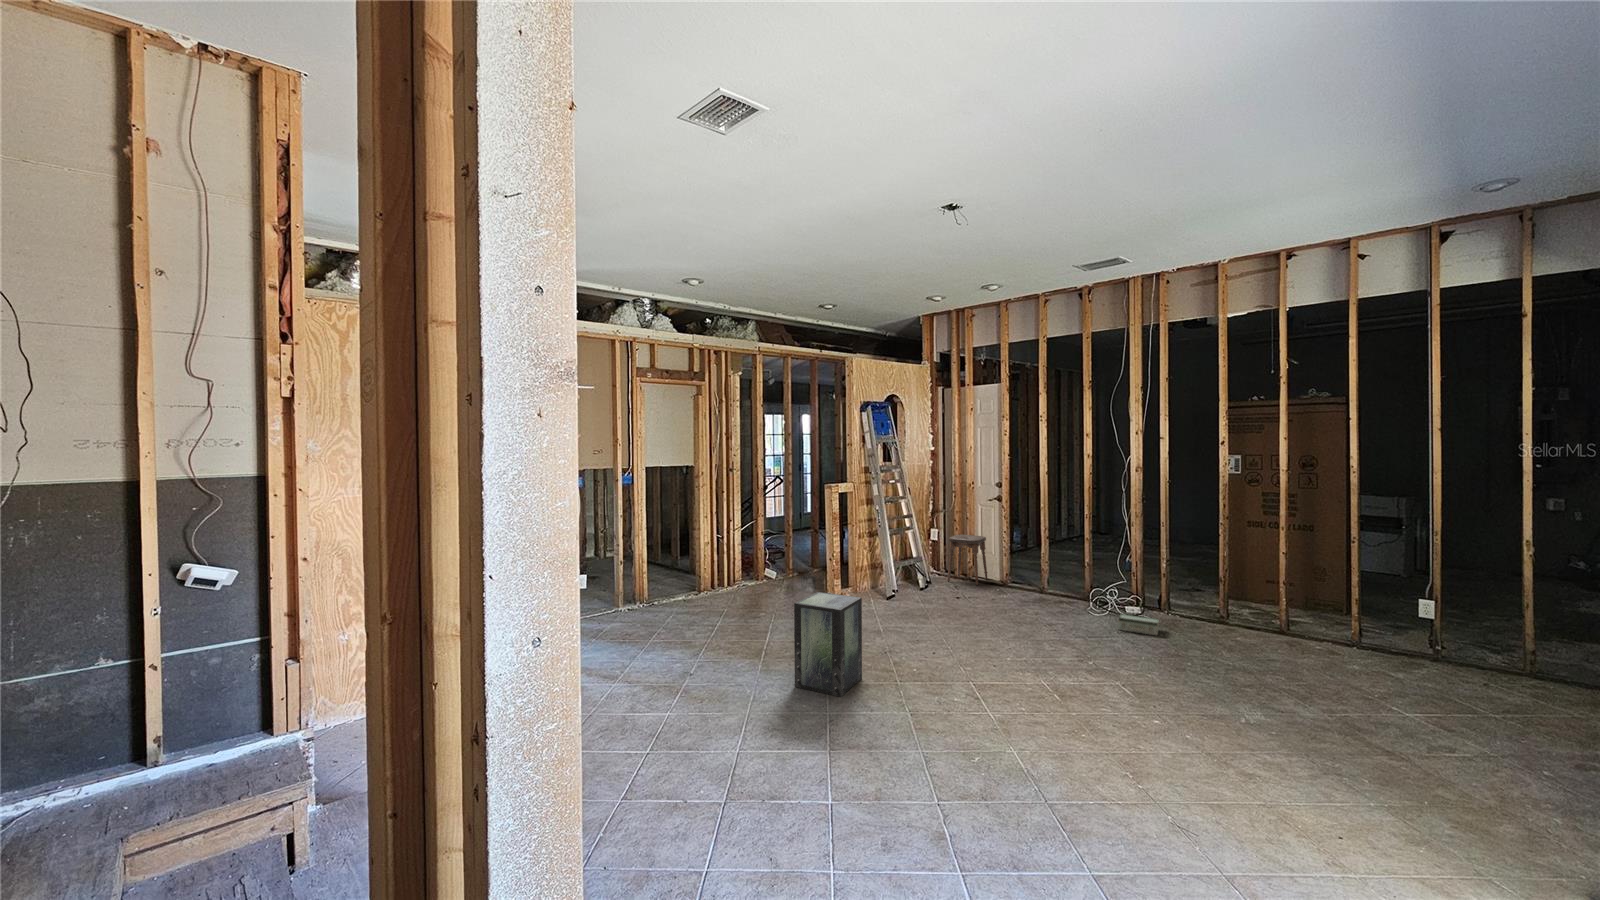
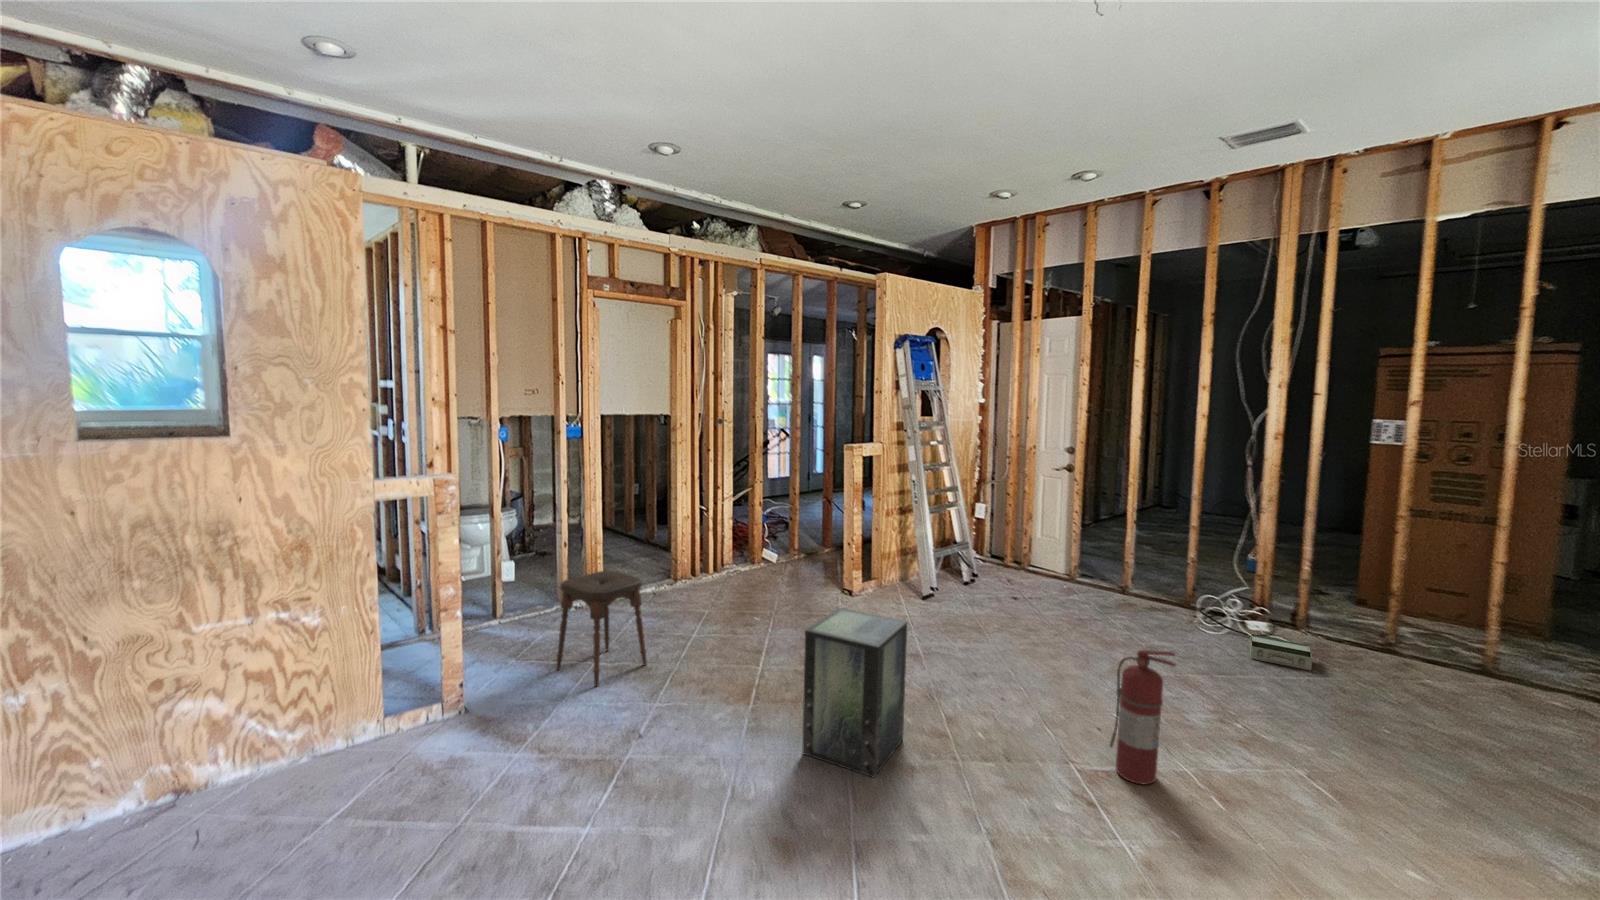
stool: present [948,535,988,585] -> present [556,571,647,686]
fire extinguisher: none [995,608,1030,696] -> present [1110,650,1176,784]

